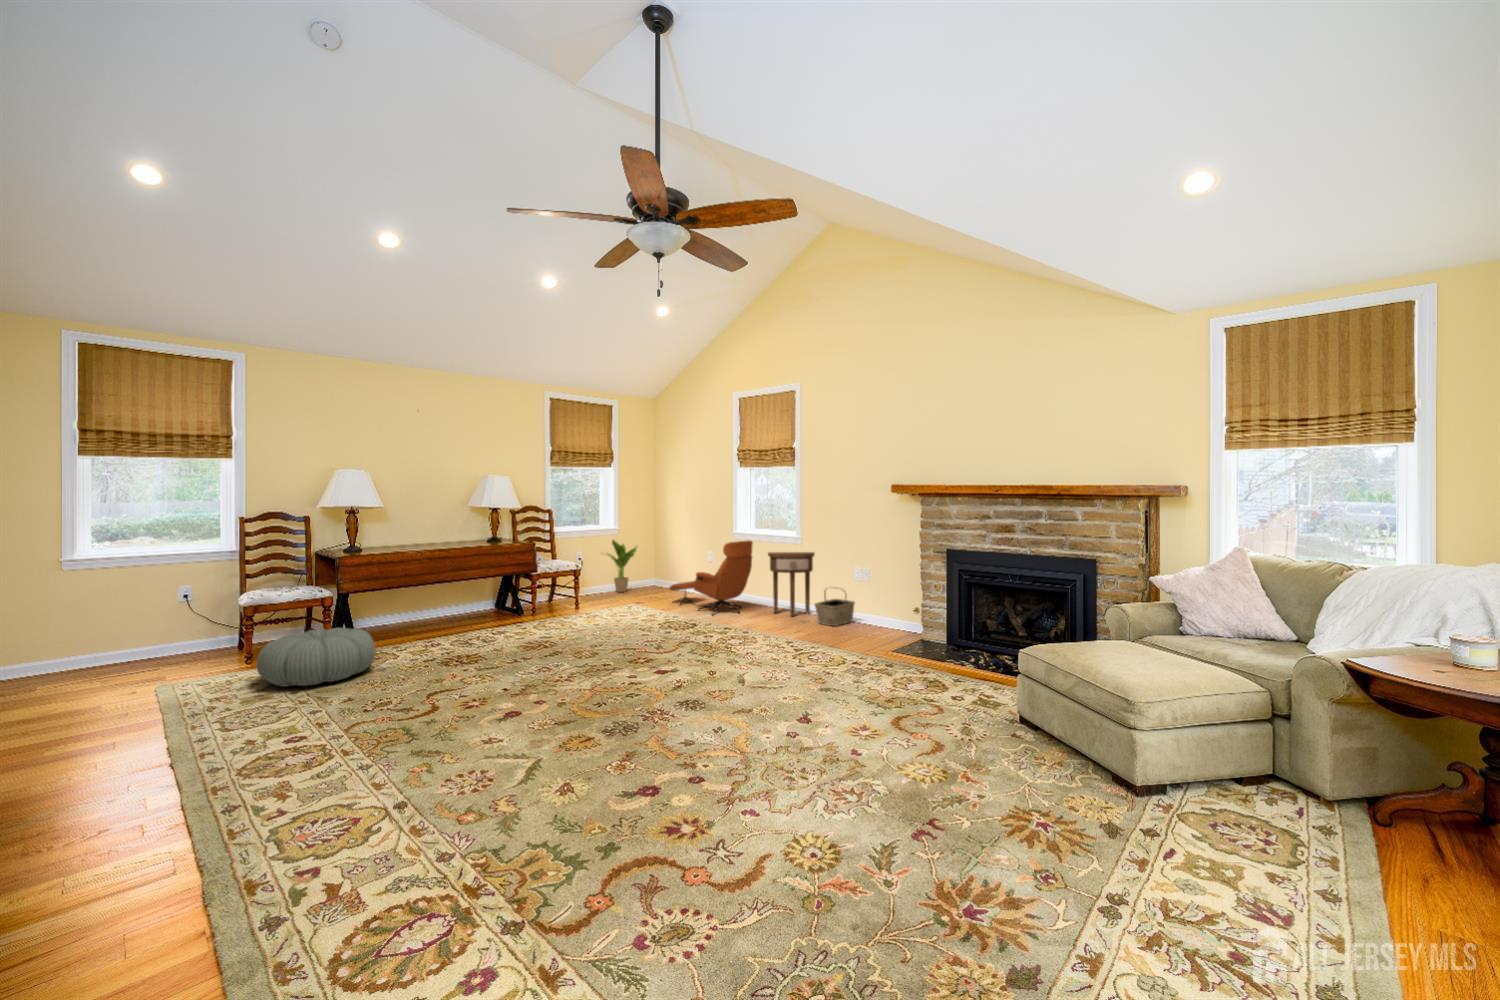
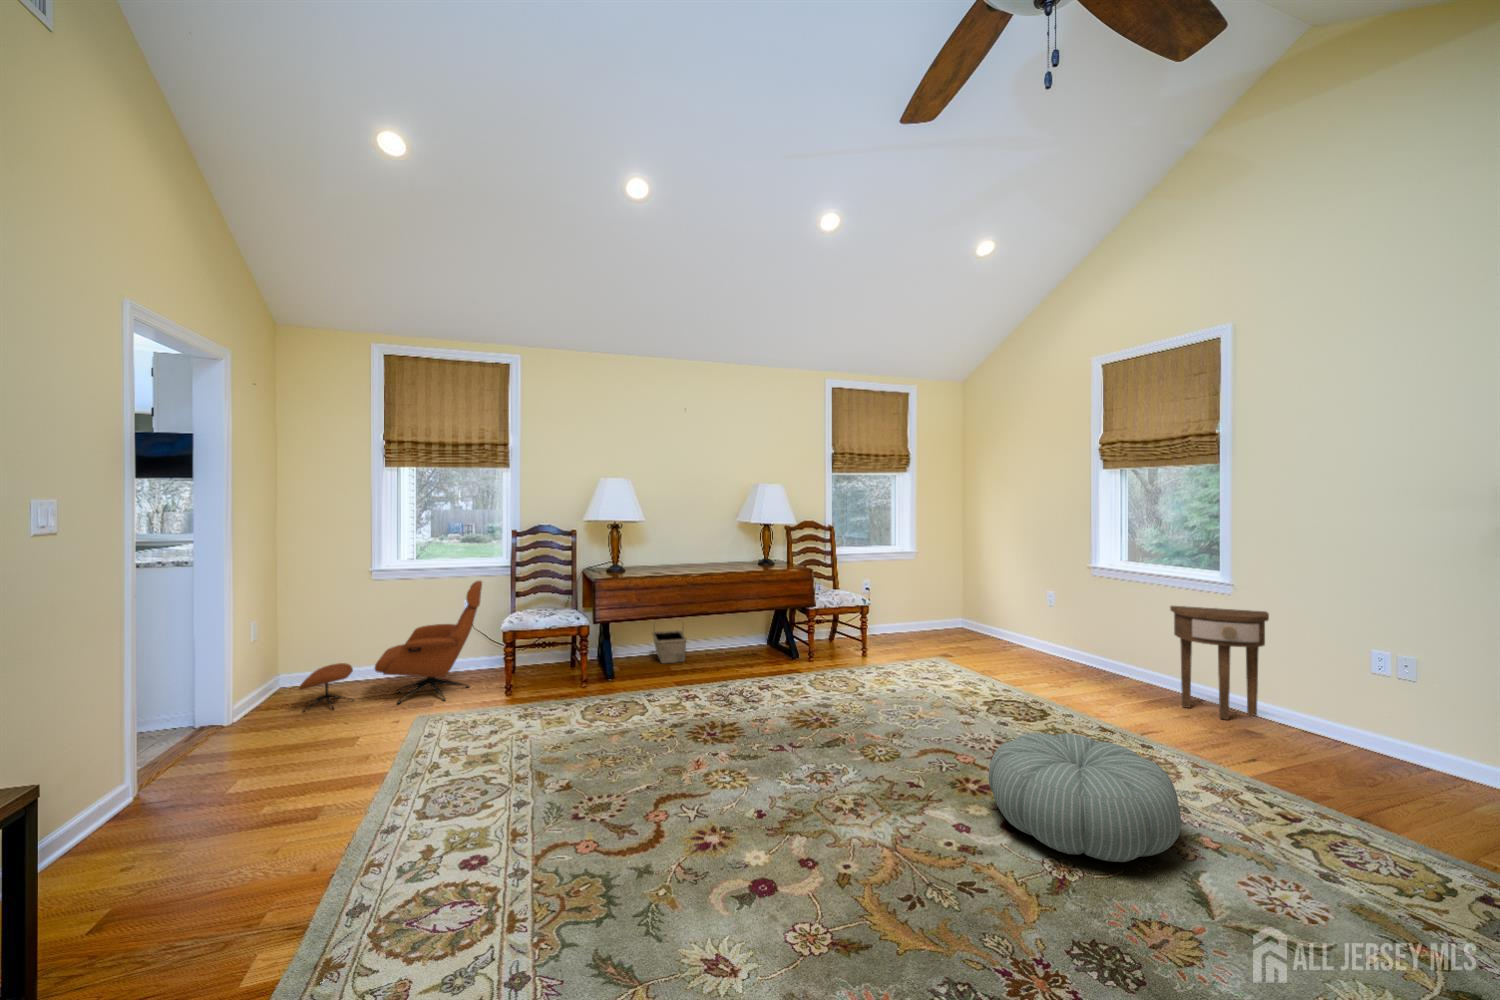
potted plant: present [606,540,636,592] -> none [891,566,946,636]
lounge chair: present [669,540,753,614] -> present [299,581,482,711]
basket: present [815,592,855,626] -> present [652,628,687,663]
pouf: present [256,628,376,687] -> present [989,733,1181,862]

